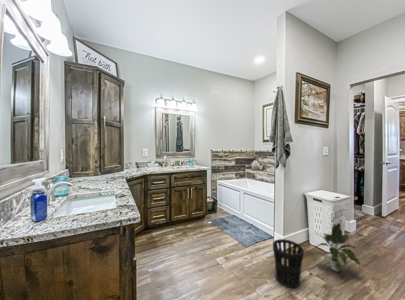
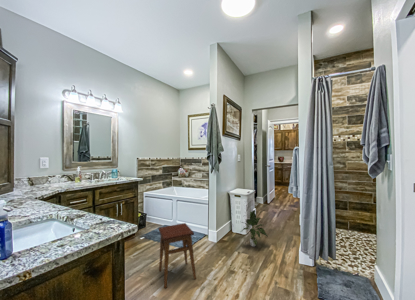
stool: none [211,219,246,286] -> present [159,223,196,288]
wastebasket: present [273,239,304,288] -> none [213,231,236,268]

